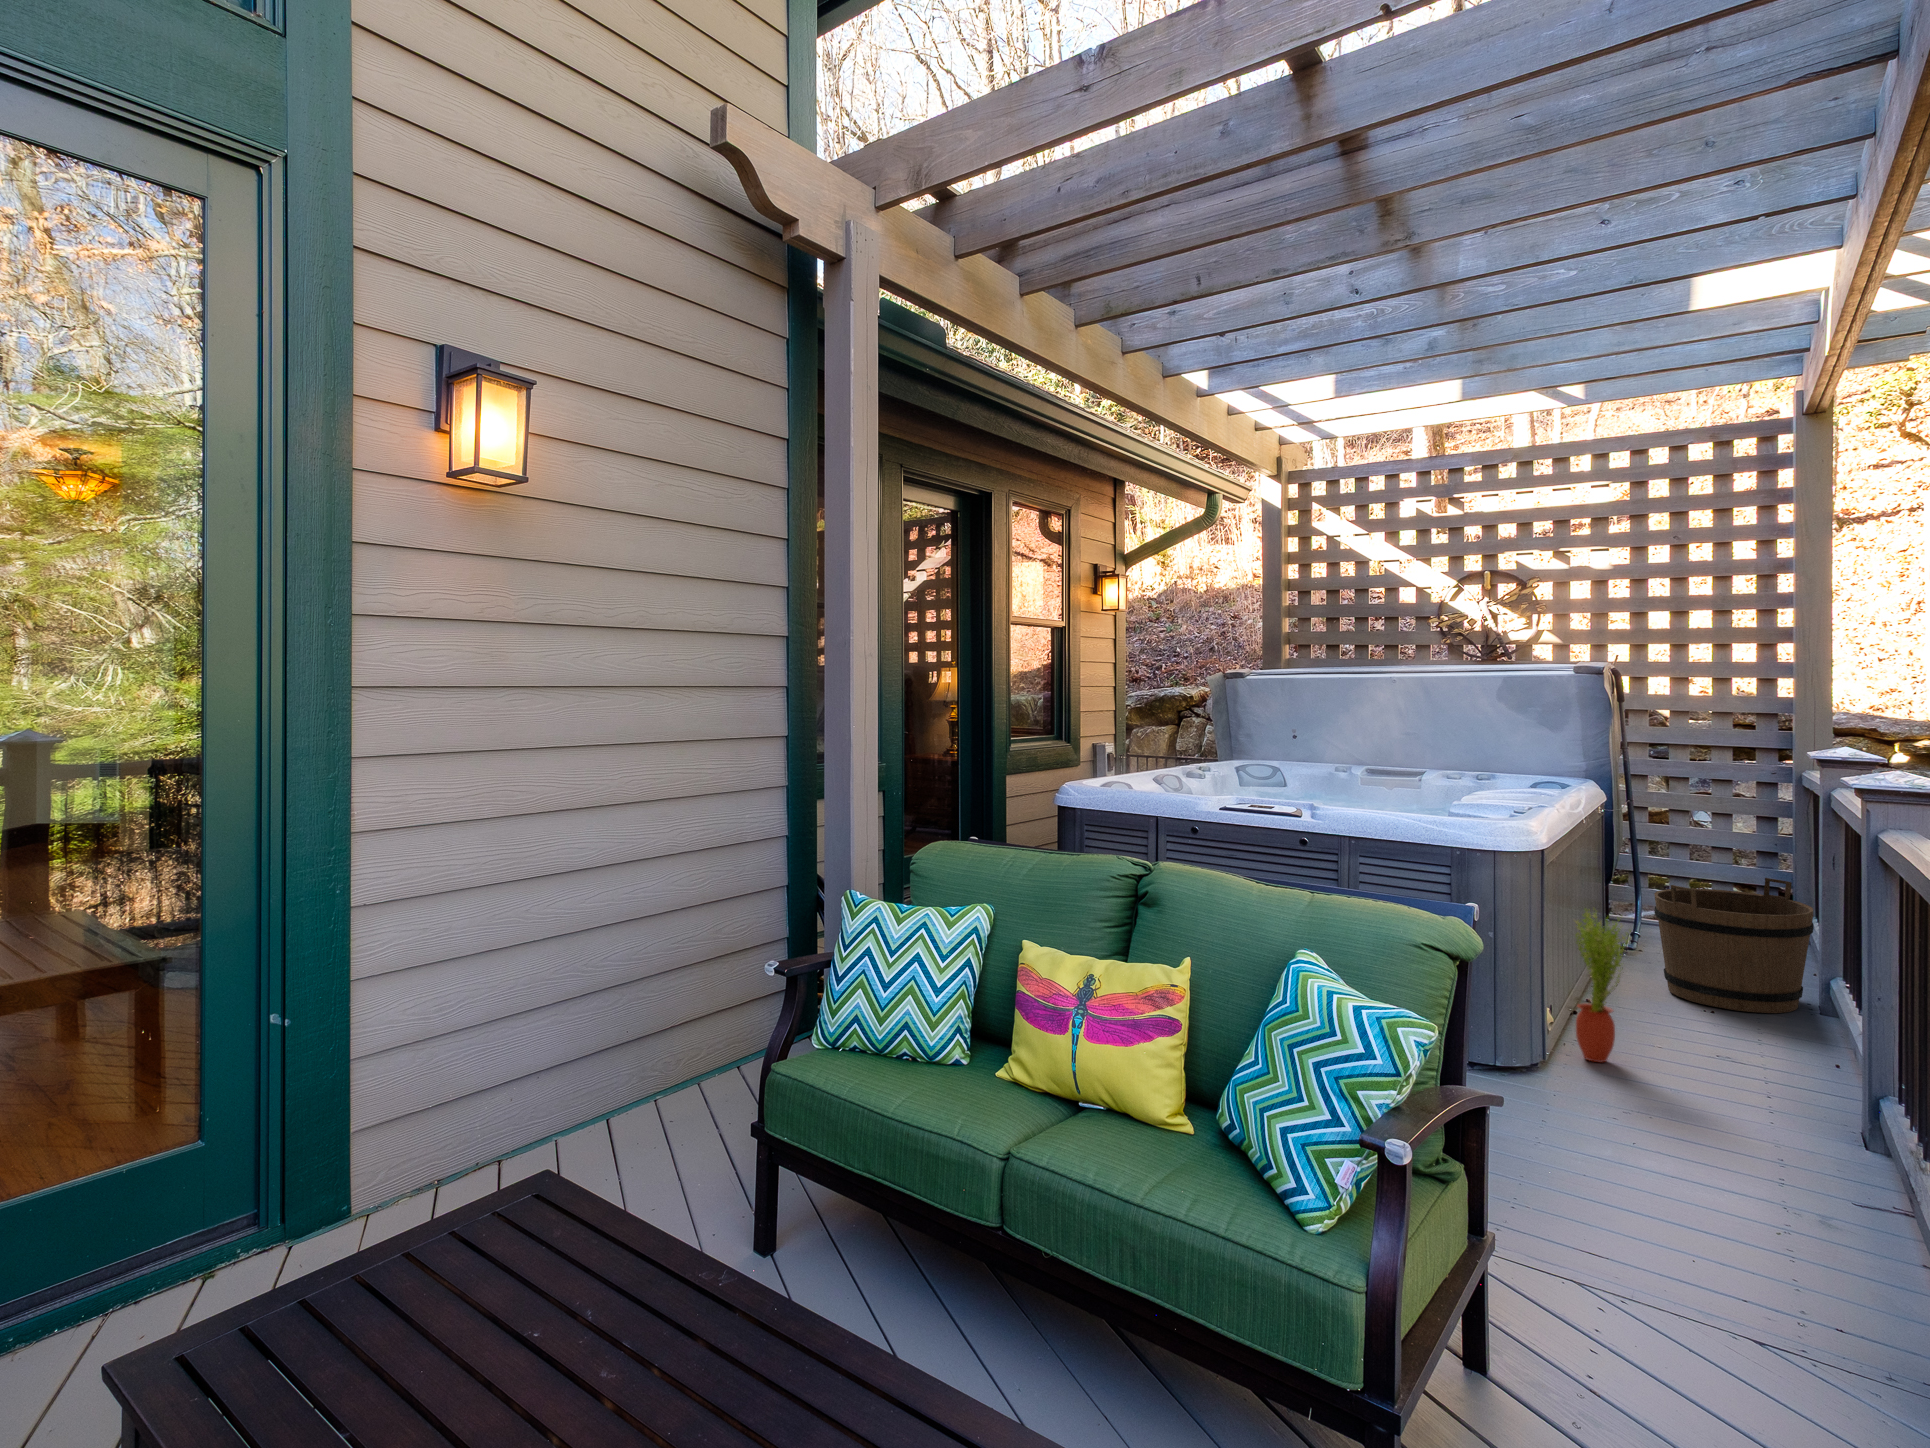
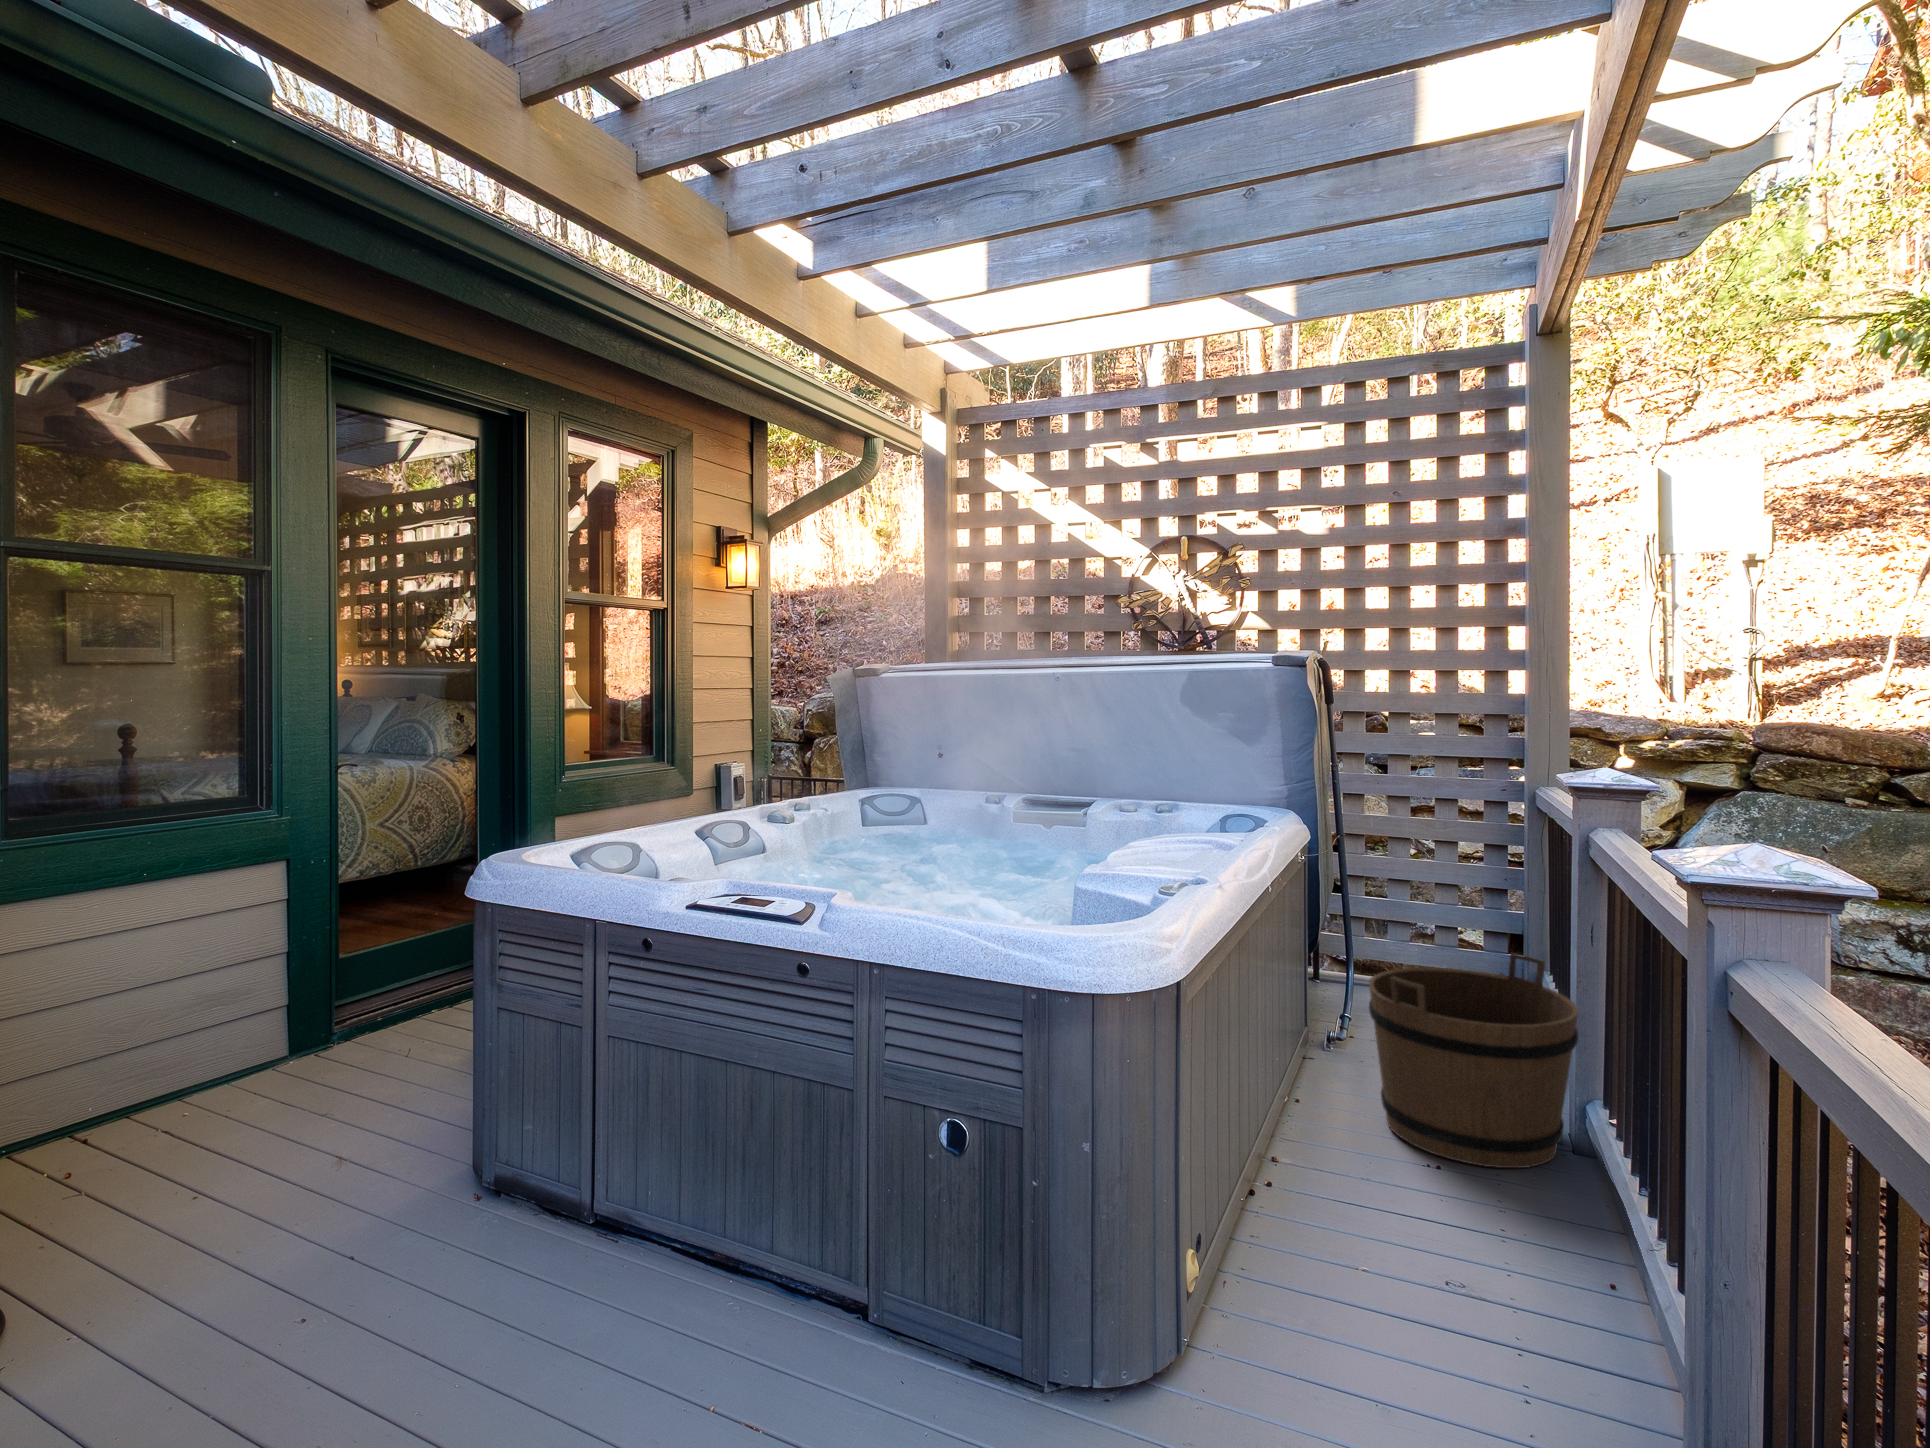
potted plant: present [1576,910,1631,1062] -> none [1239,1066,1332,1339]

